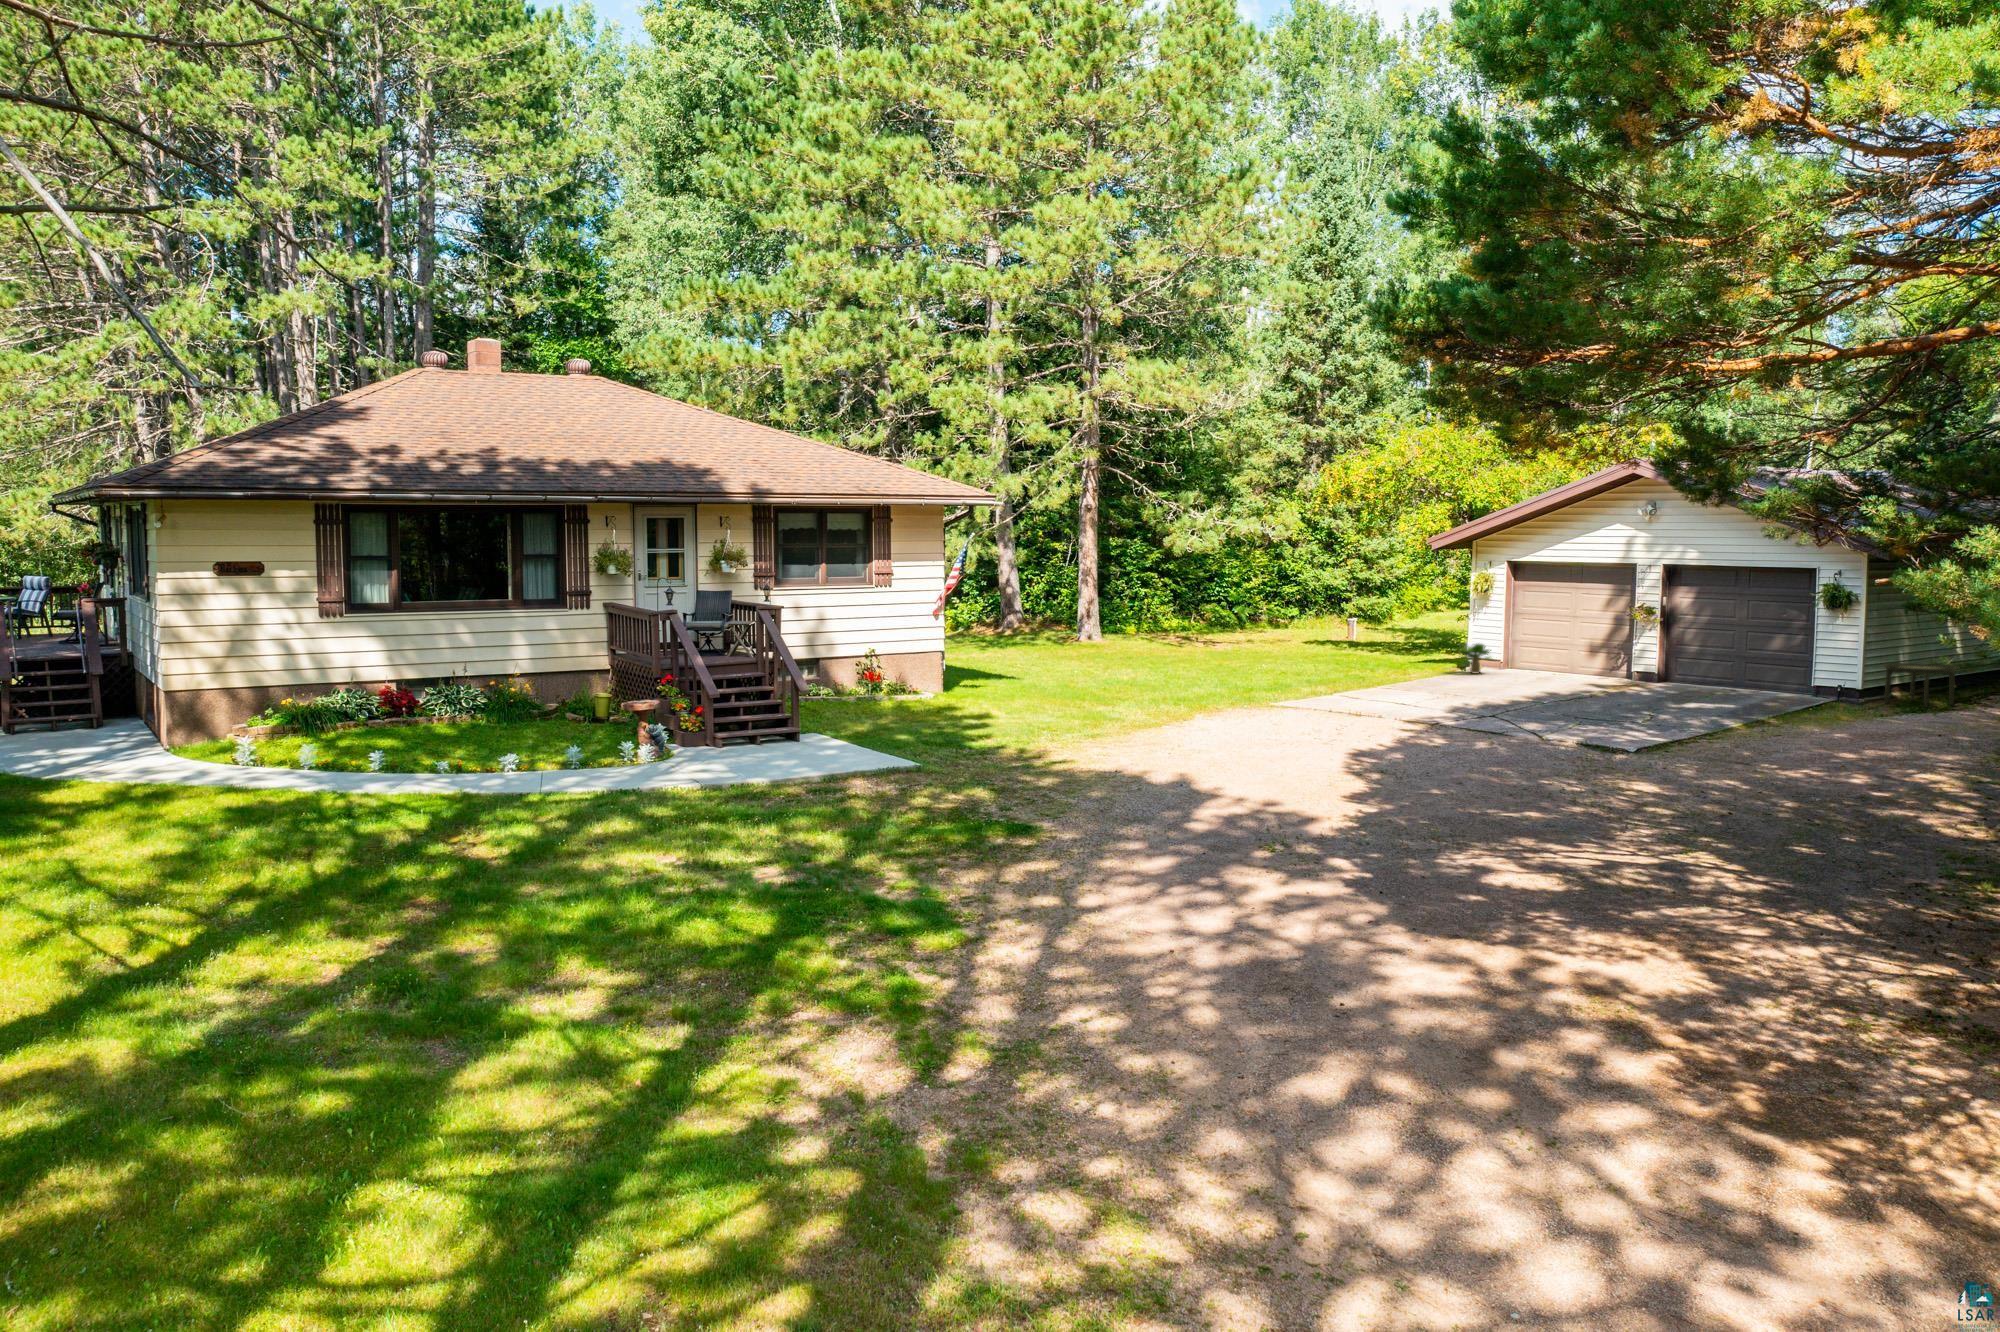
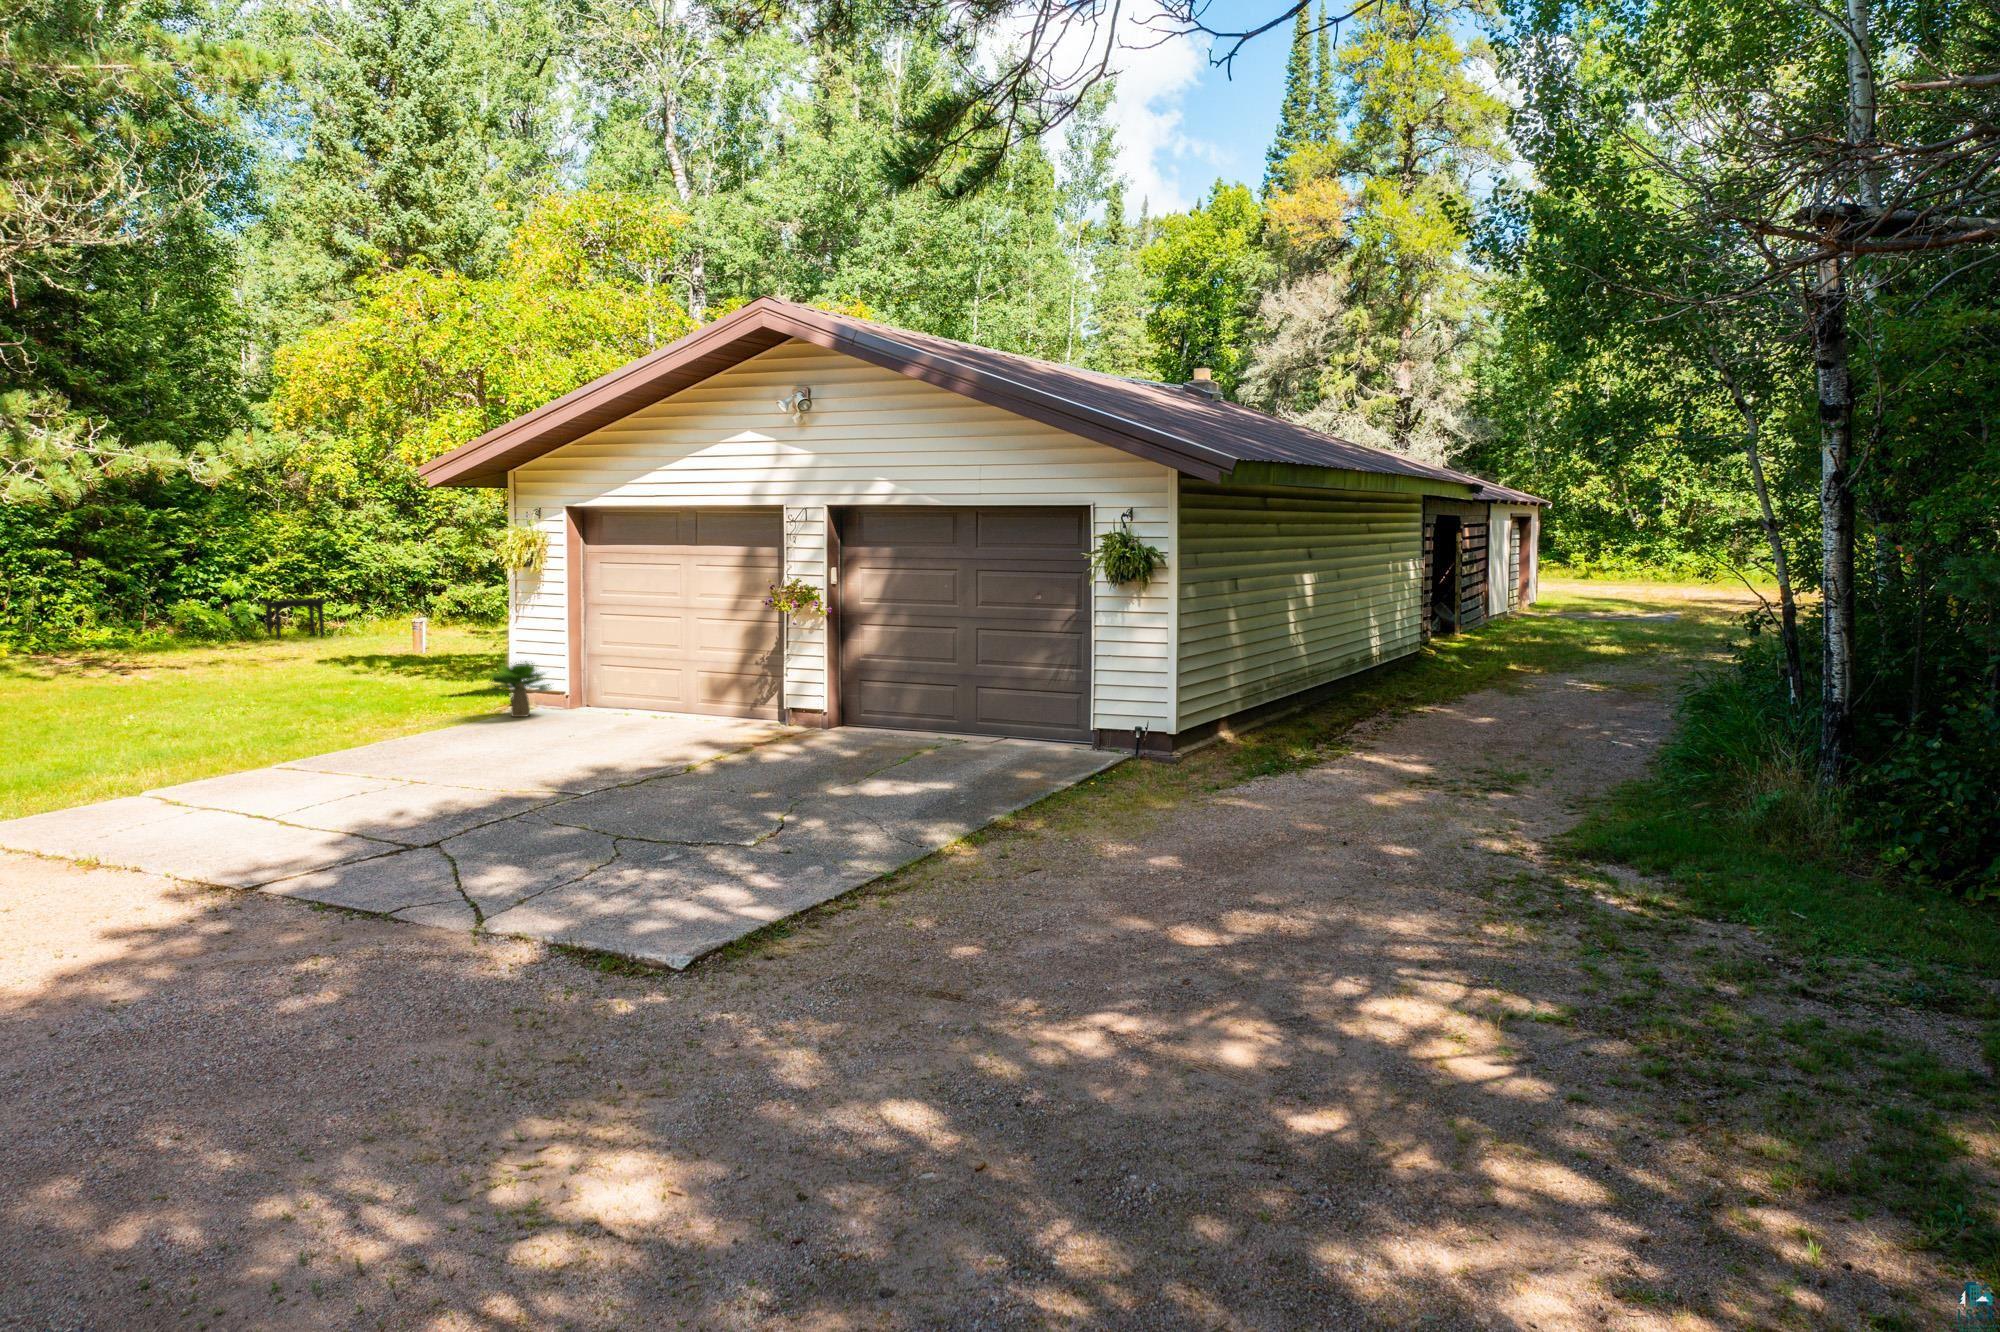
round table: present [1884,663,1958,707] -> present [259,599,328,639]

